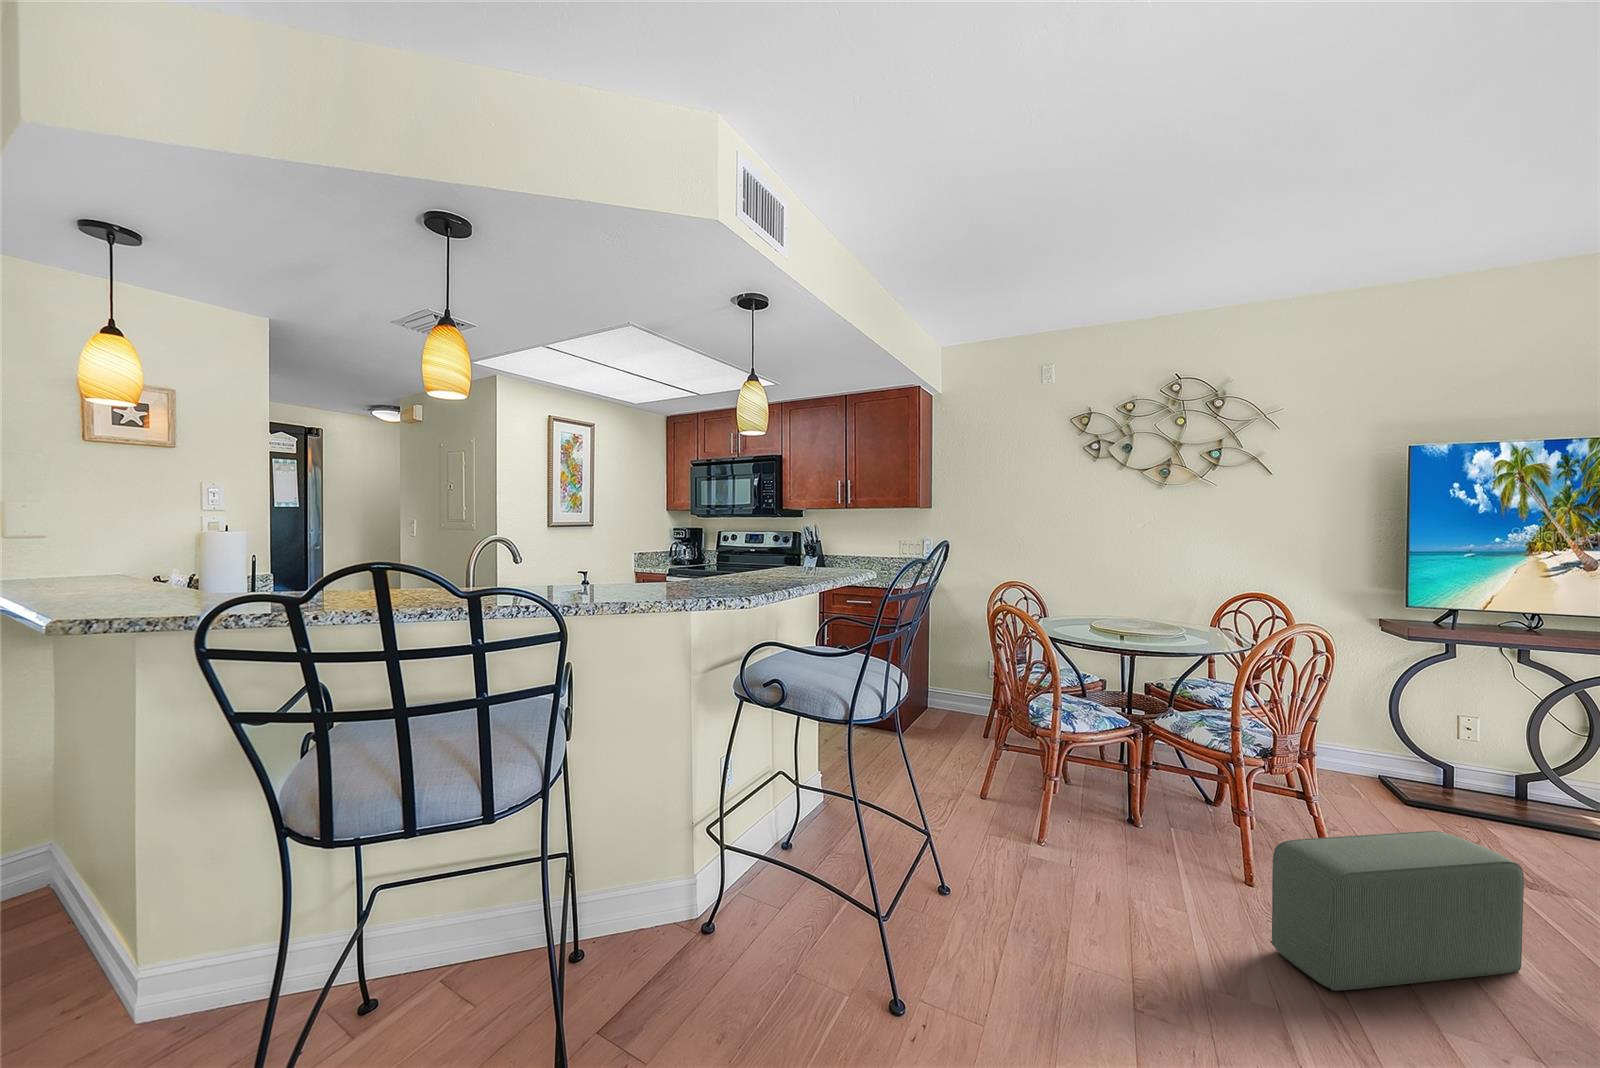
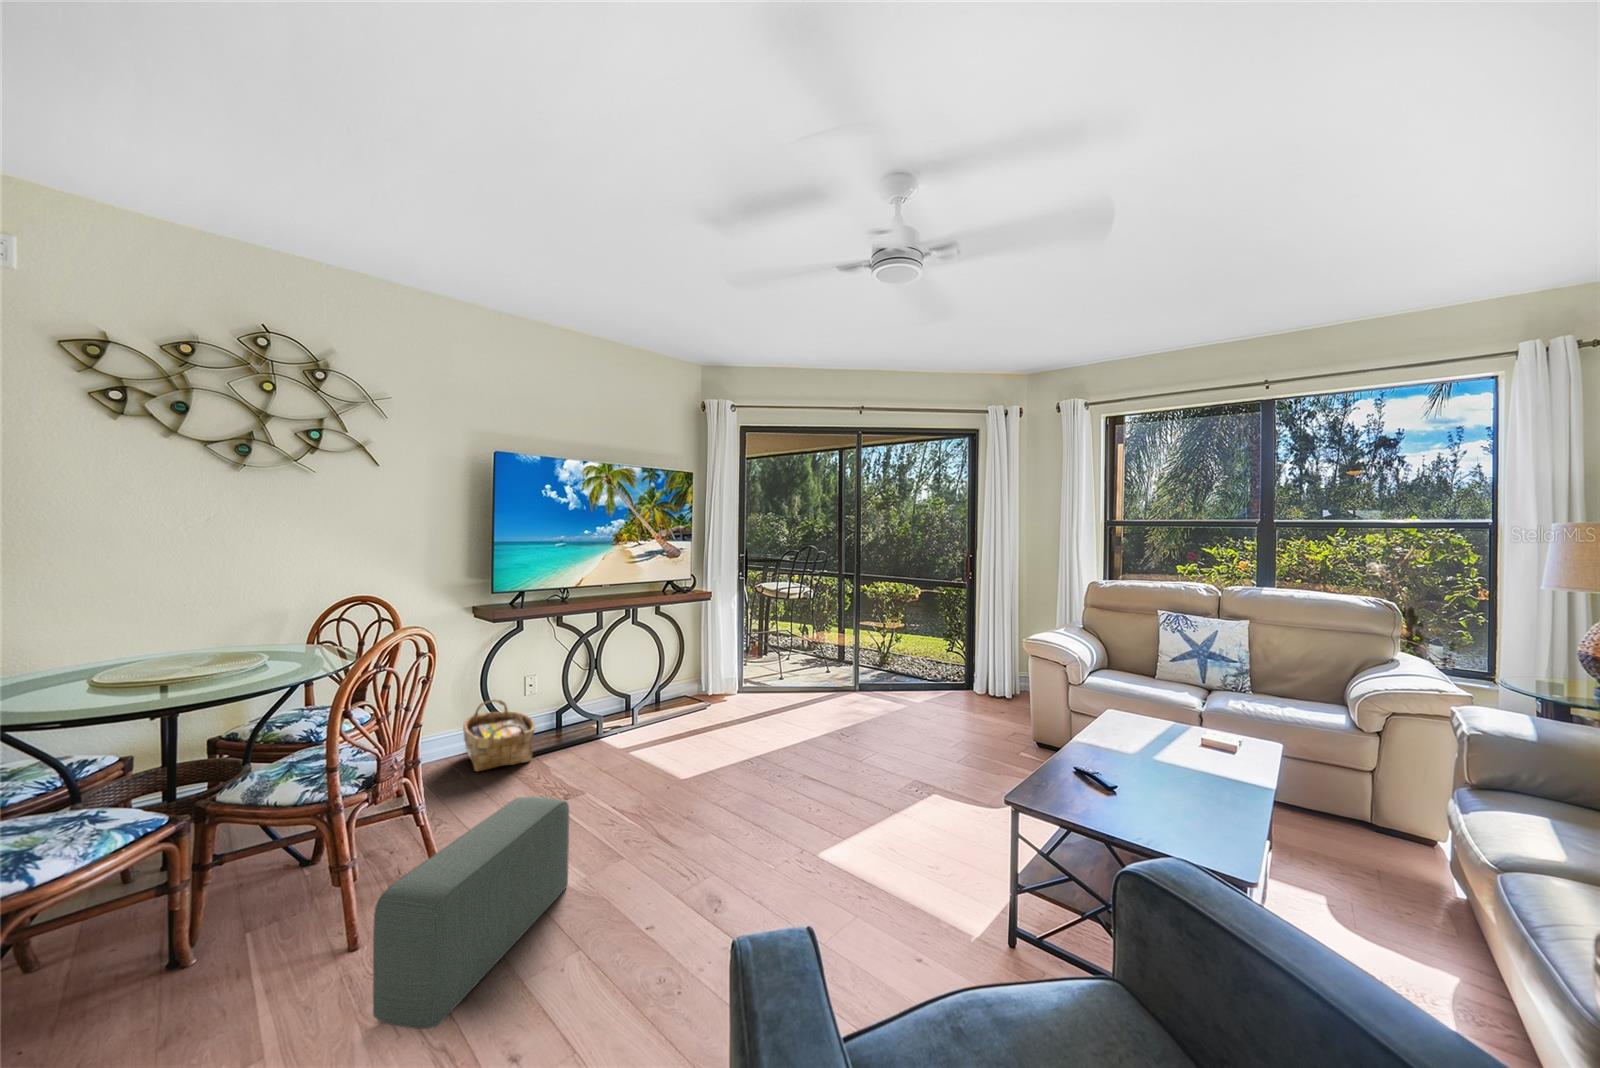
woven basket: none [1367,727,1473,815] -> present [463,699,535,771]

